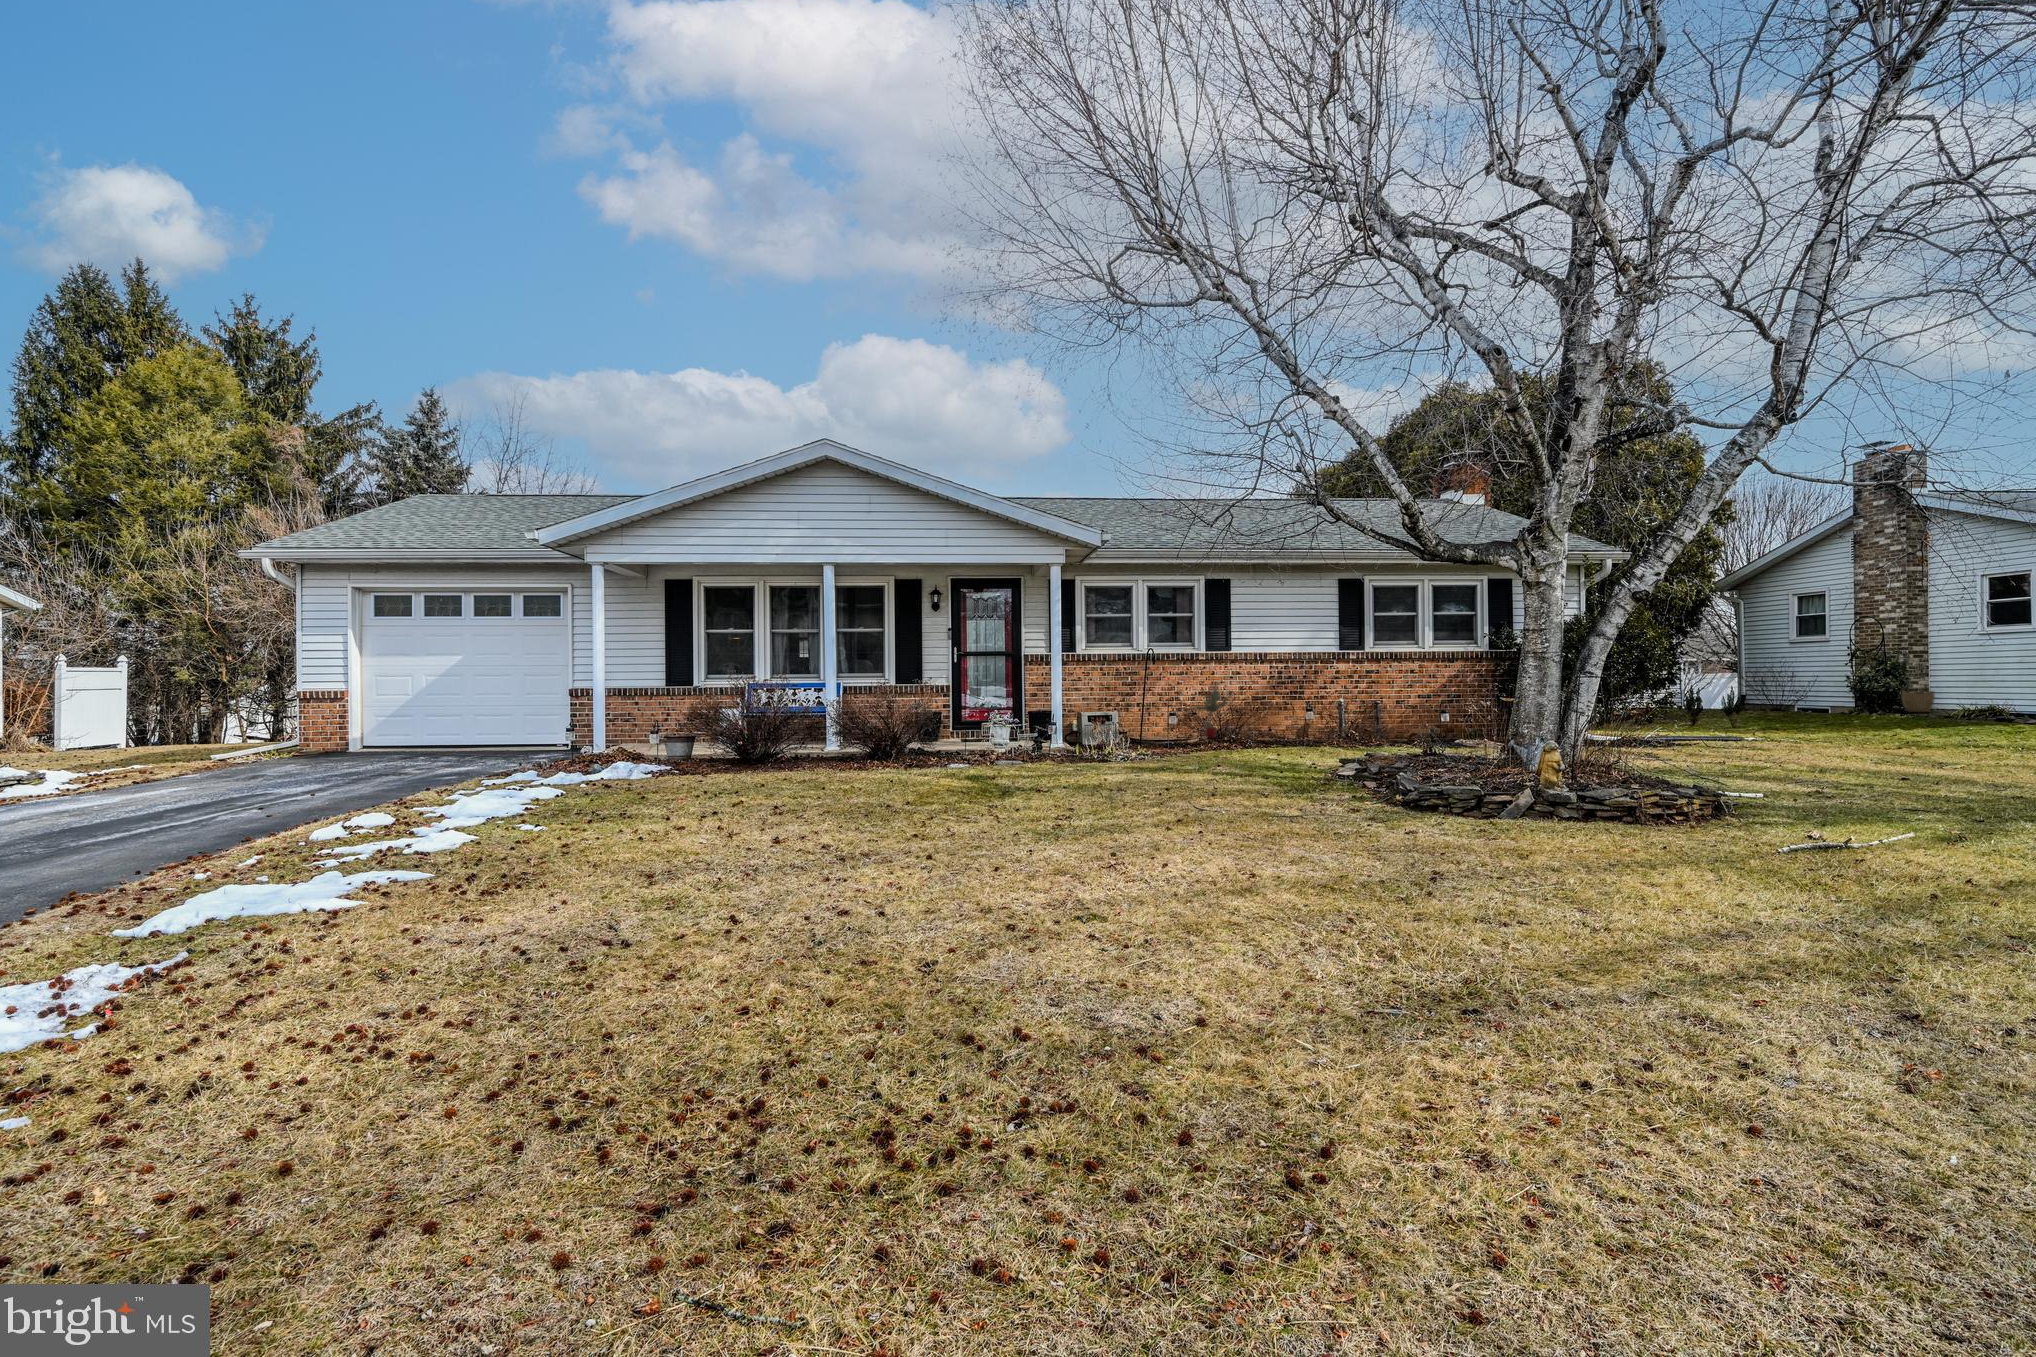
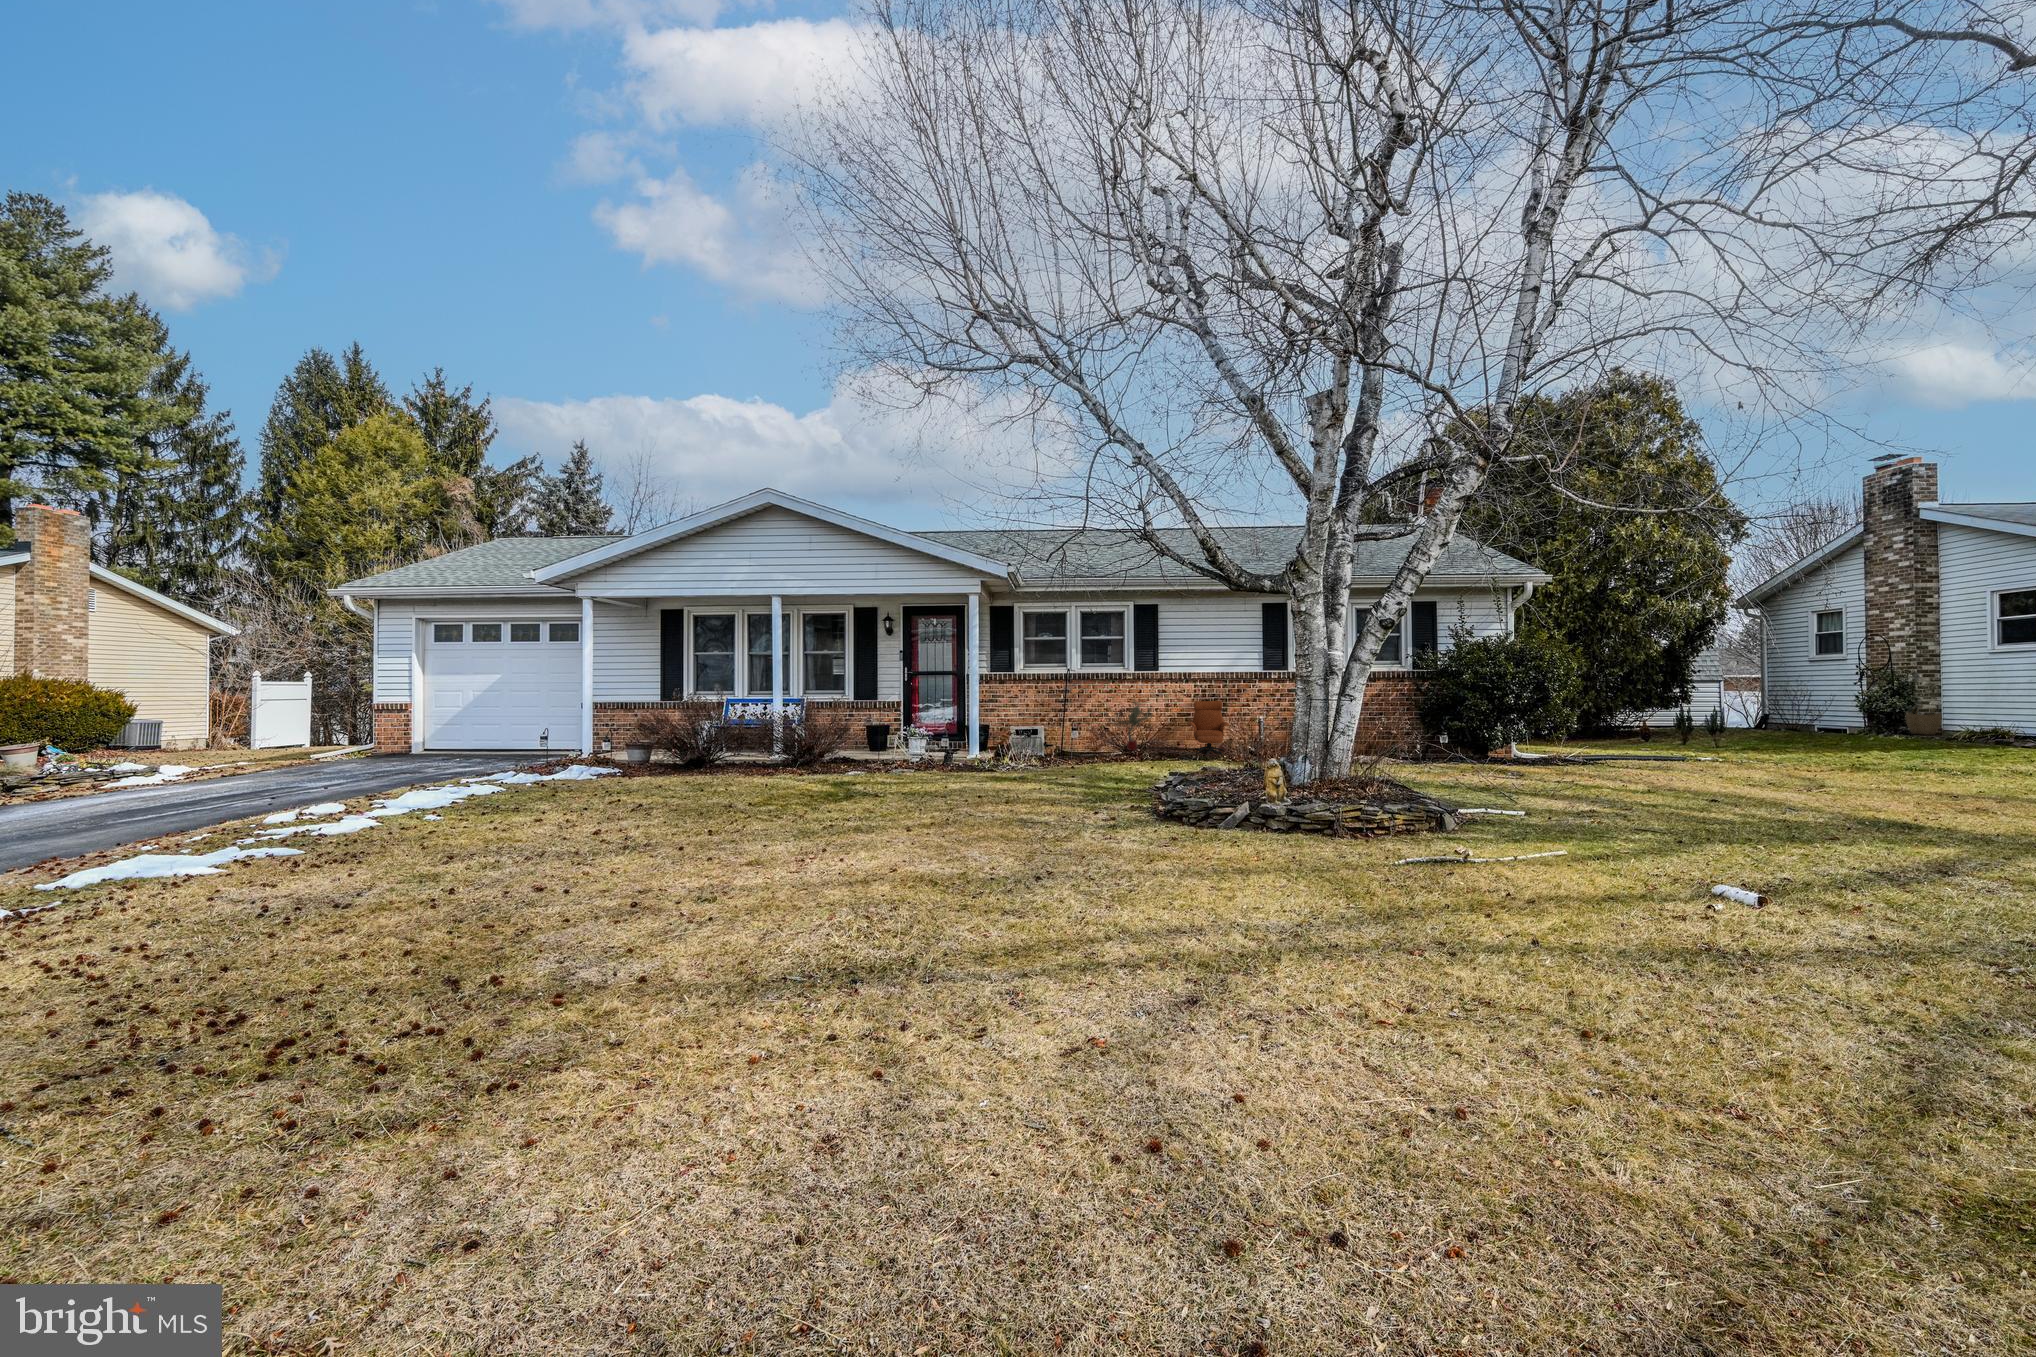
lounge chair: none [1267,685,1314,741] -> present [1187,701,1230,755]

